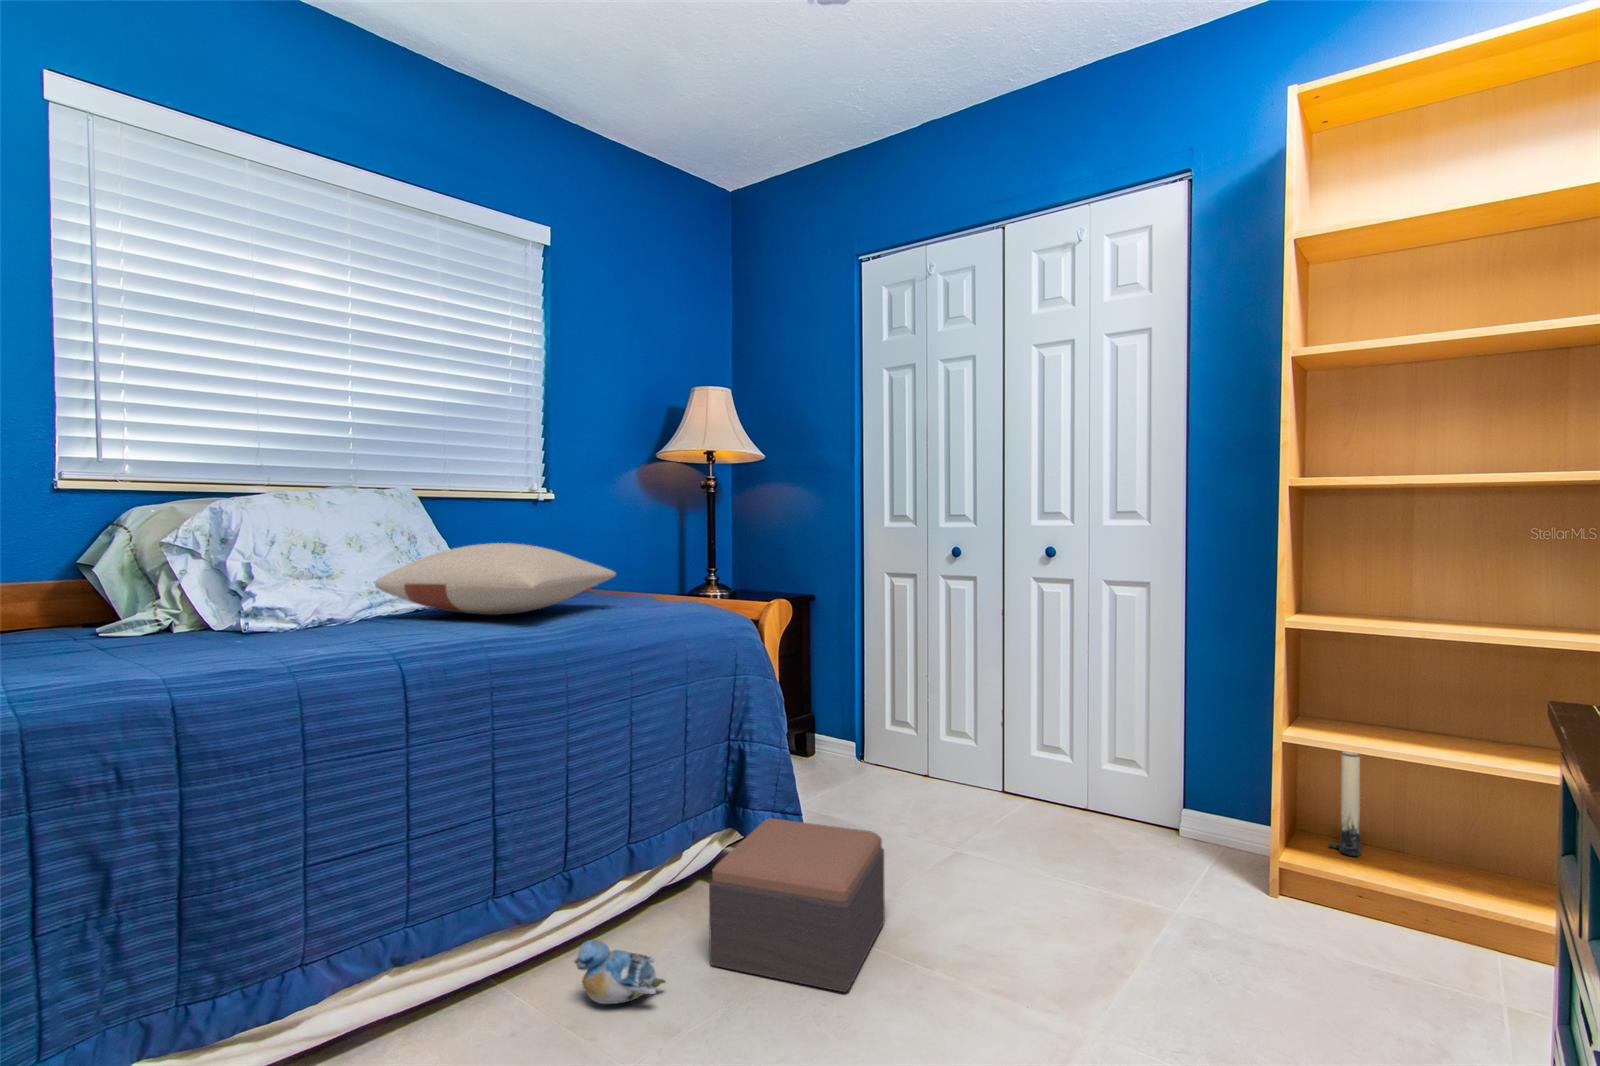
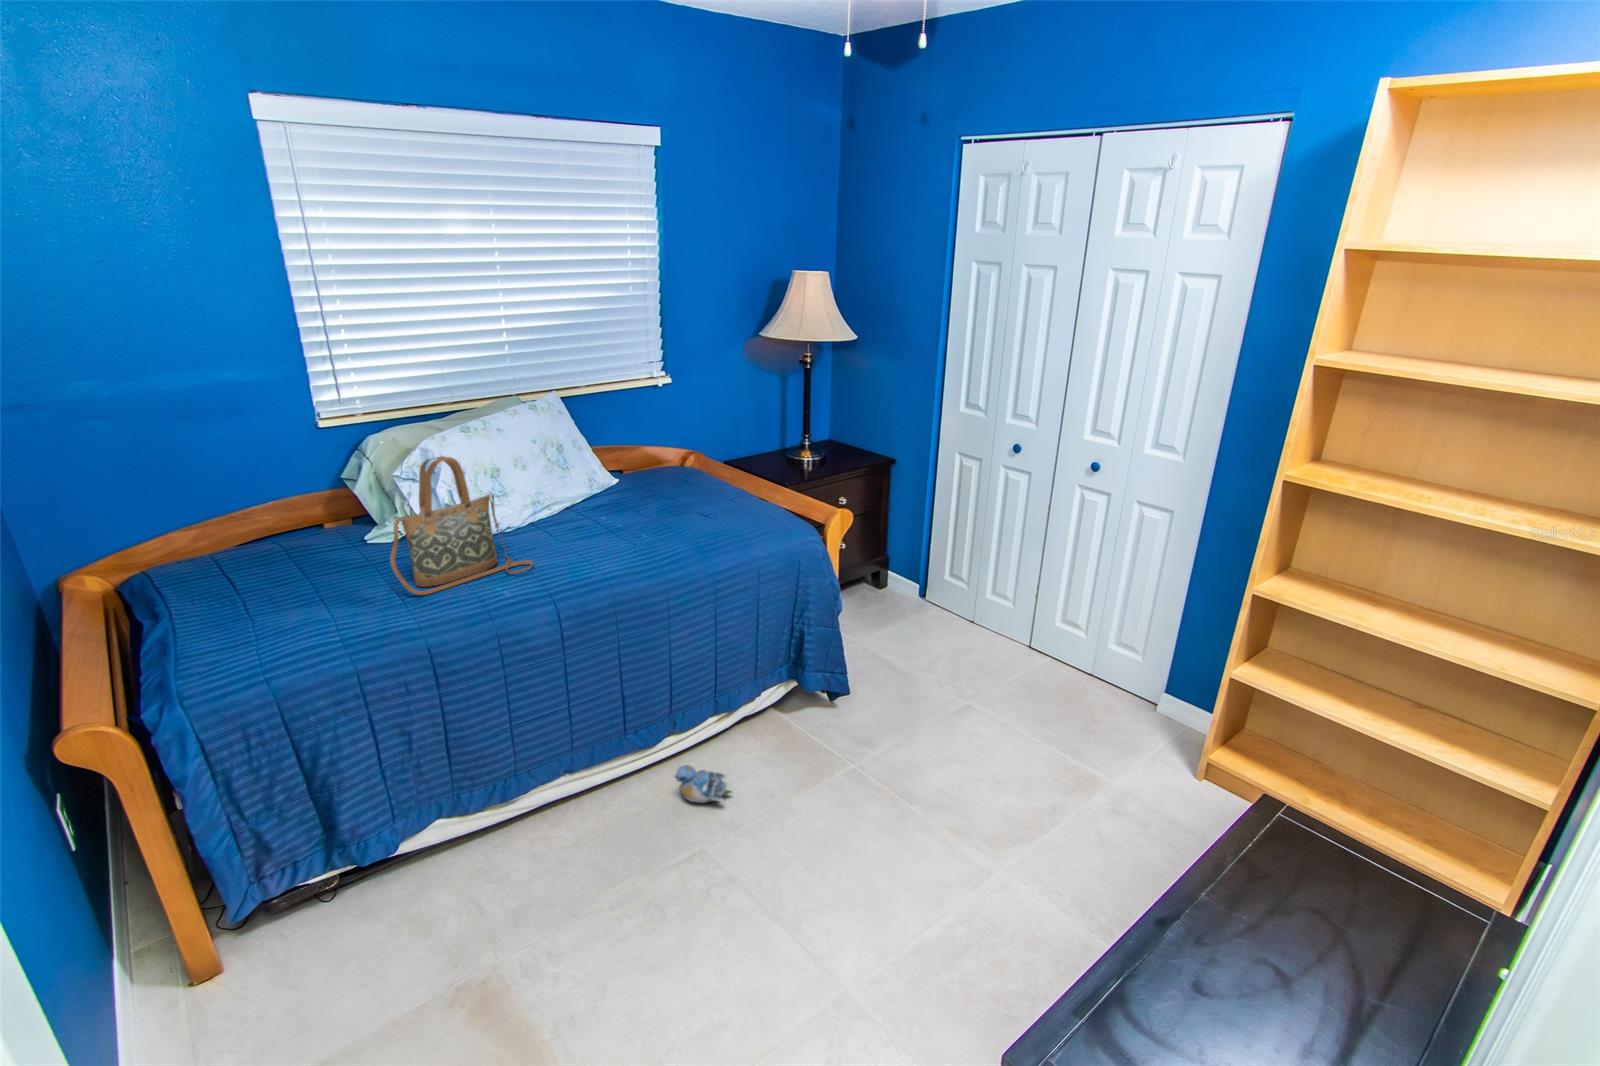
handbag: none [135,466,369,658] -> present [390,456,533,595]
pillow: present [375,543,616,615] -> none [535,464,712,530]
candle: present [1328,751,1361,856] -> none [1256,688,1296,764]
footstool: present [709,818,885,992] -> none [764,683,894,815]

